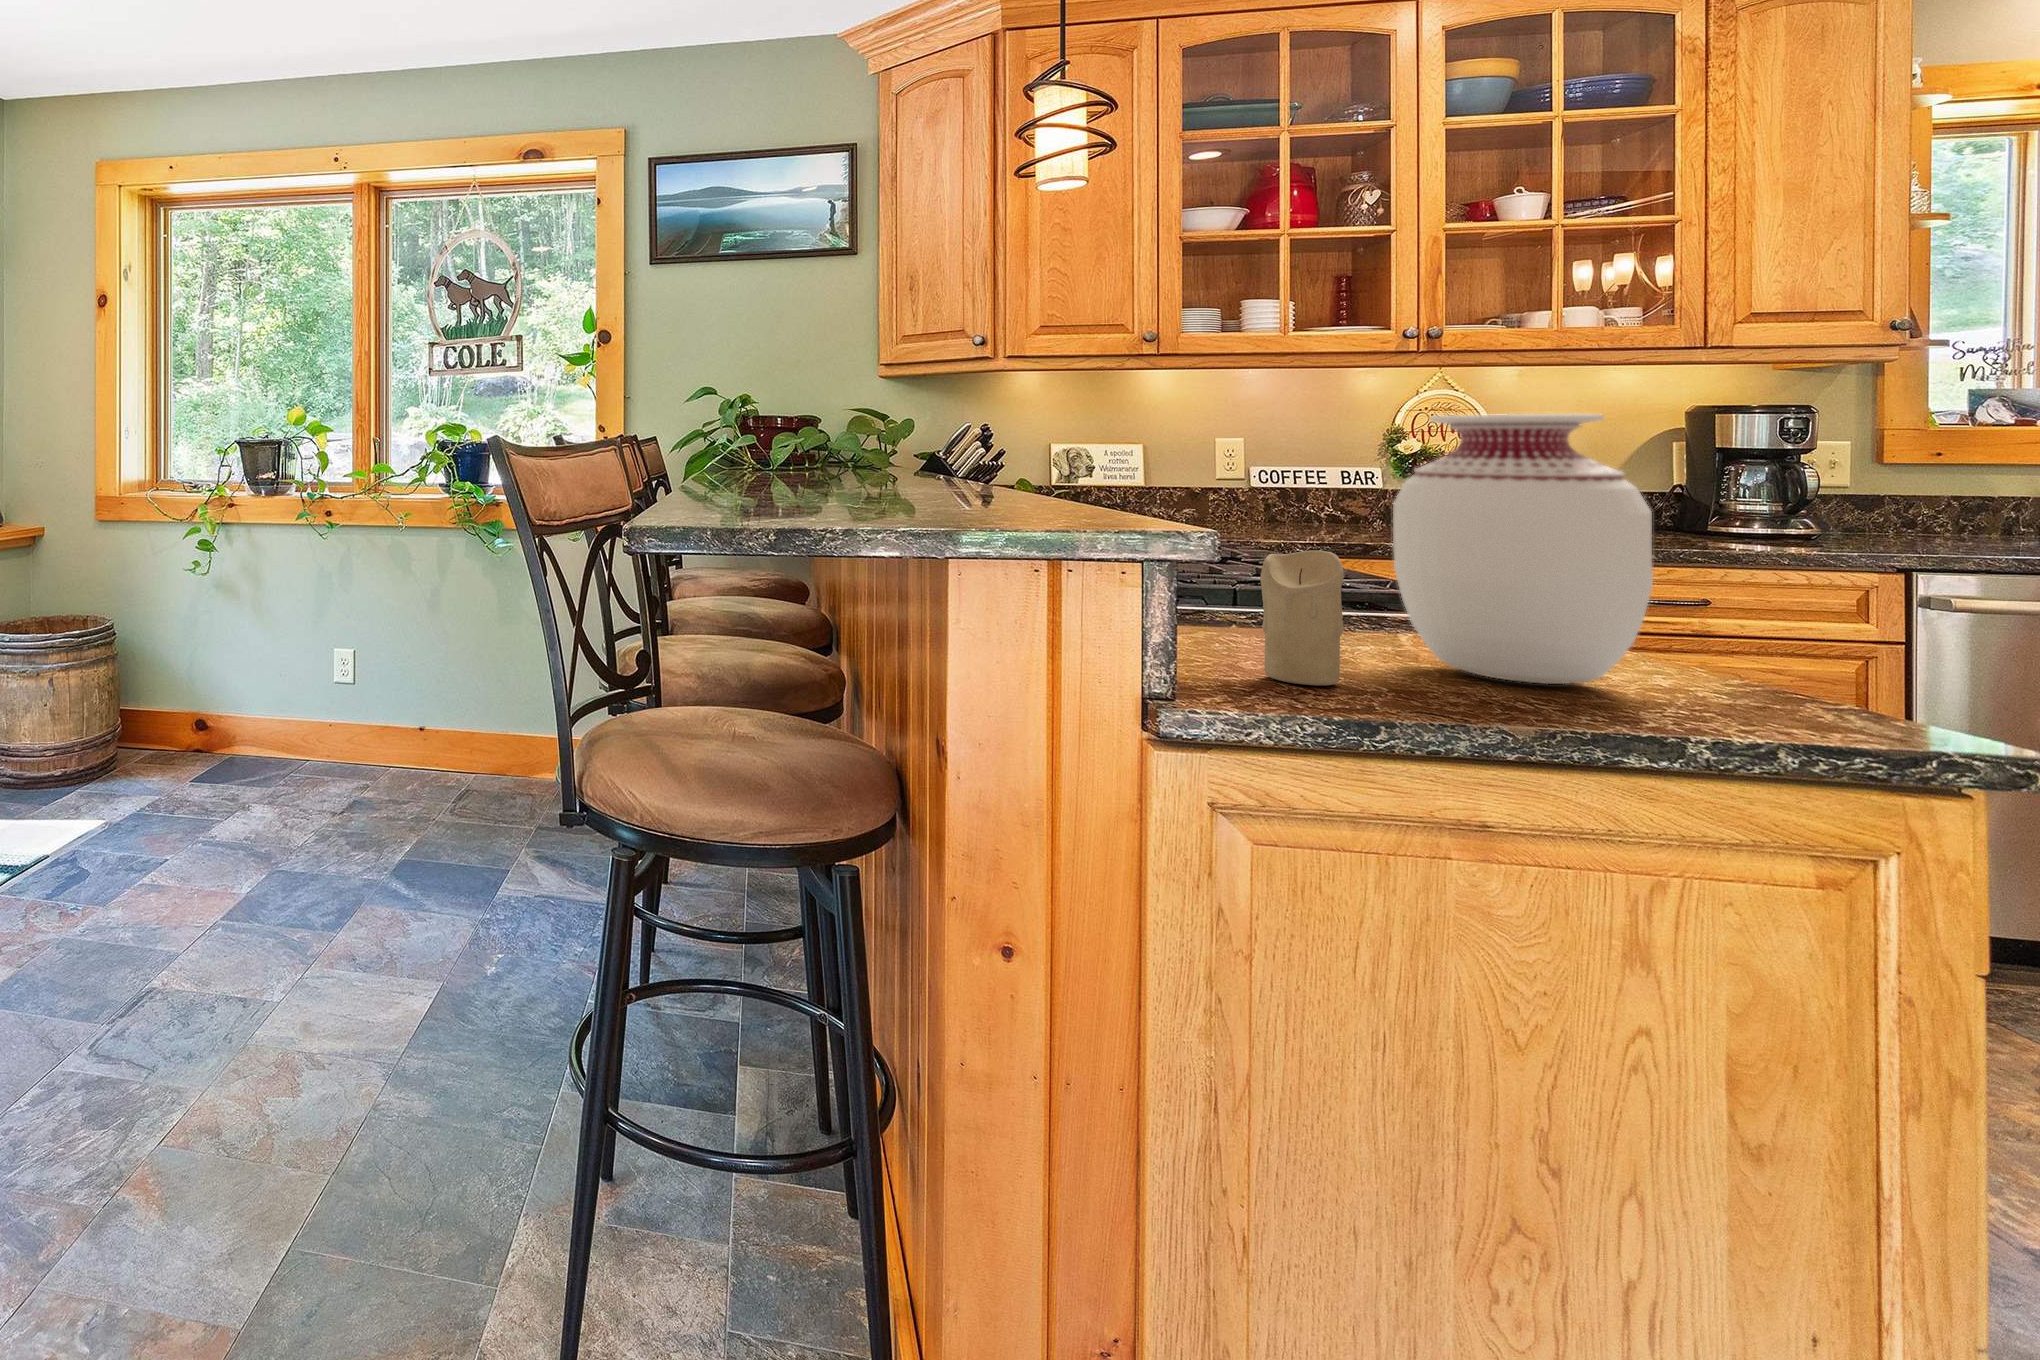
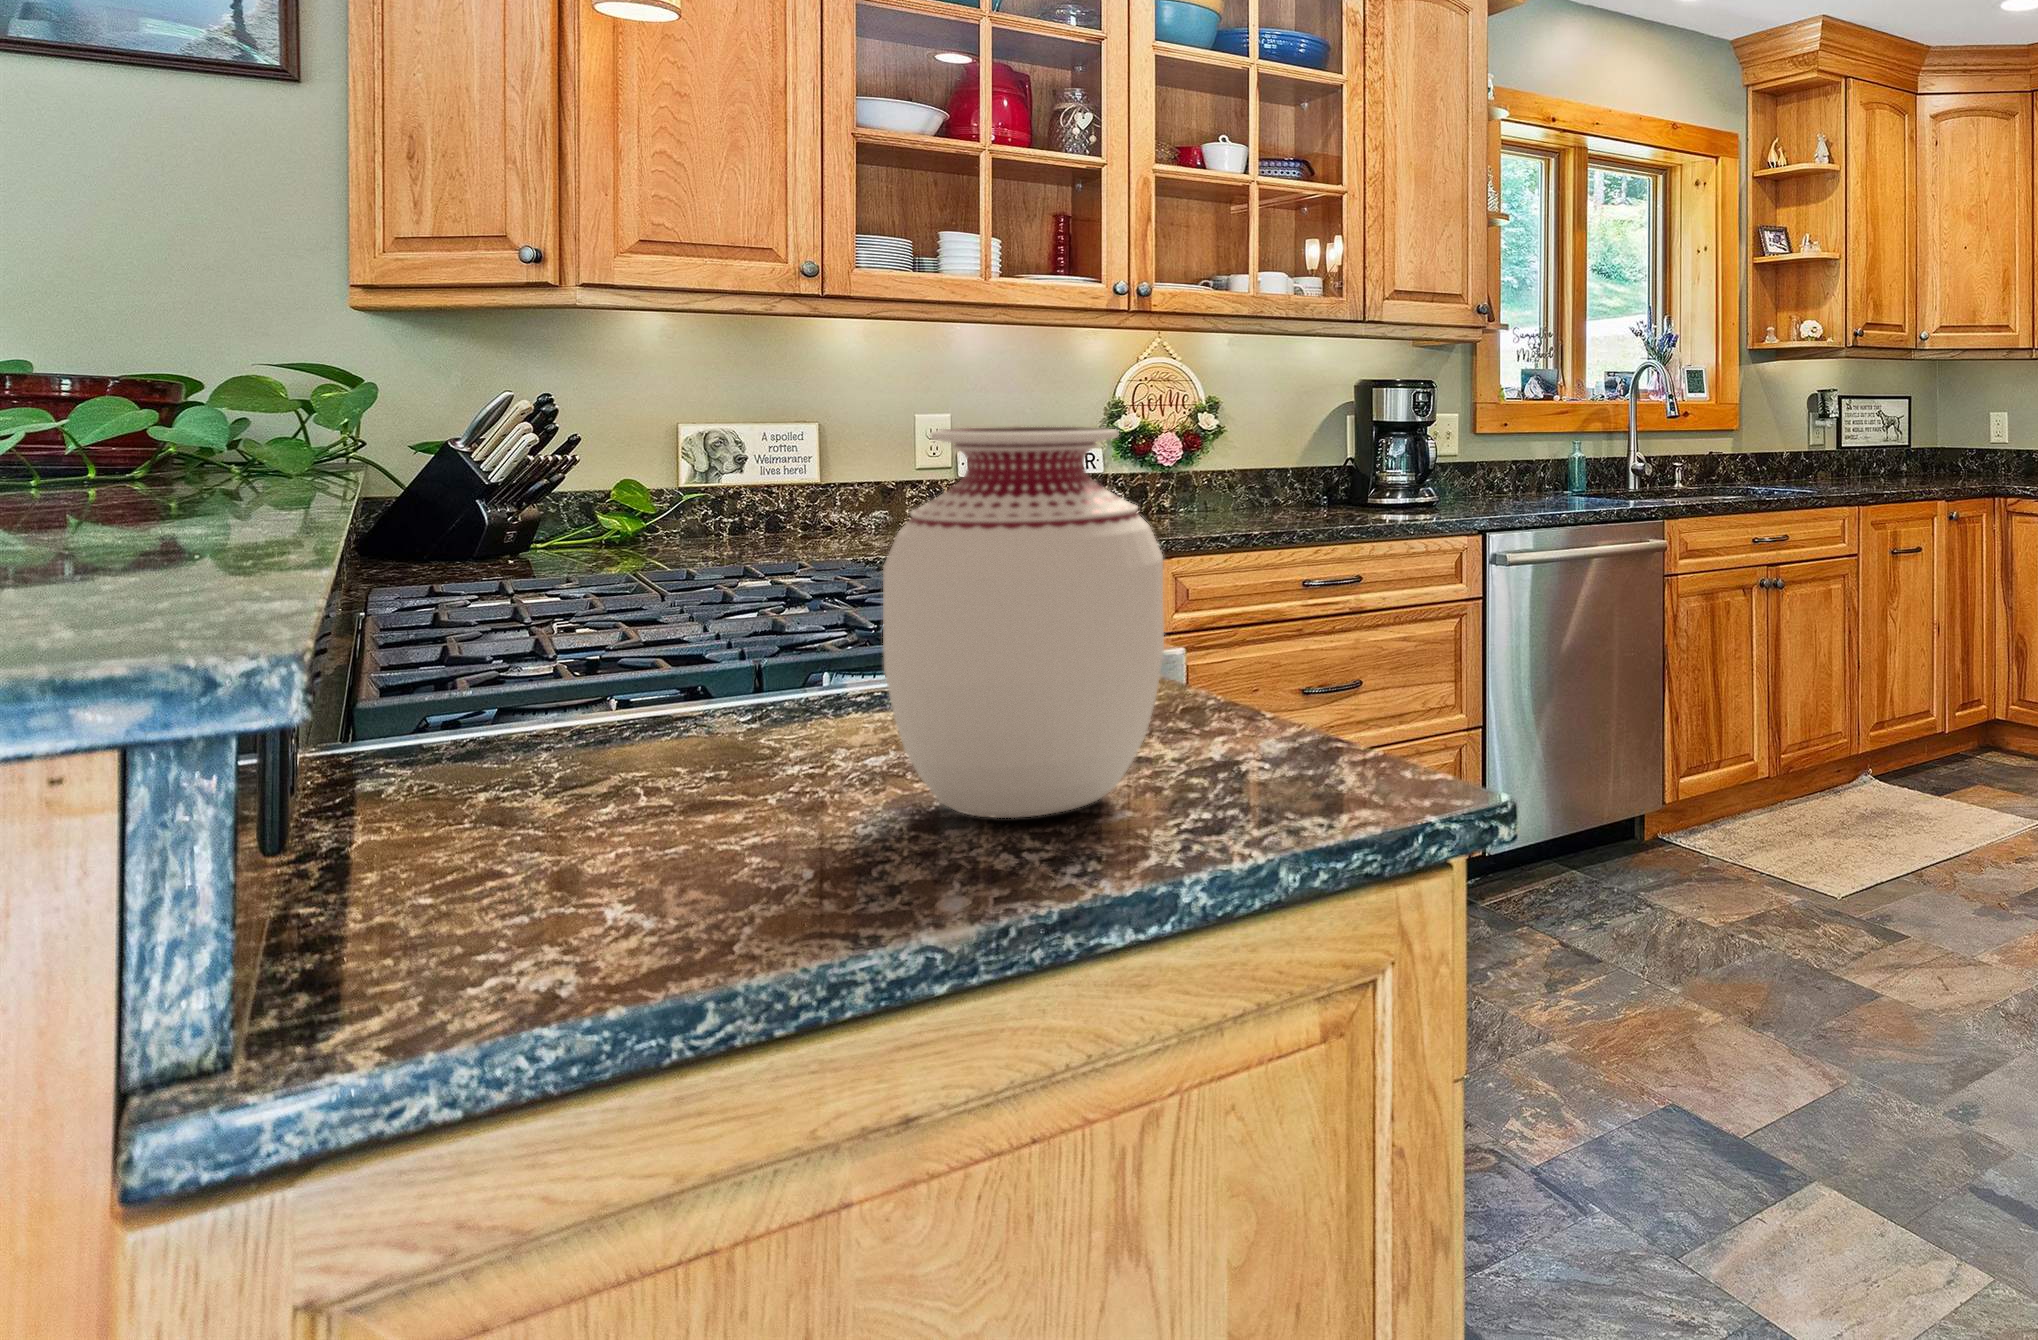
candle: present [1260,550,1344,686] -> none [629,665,759,914]

